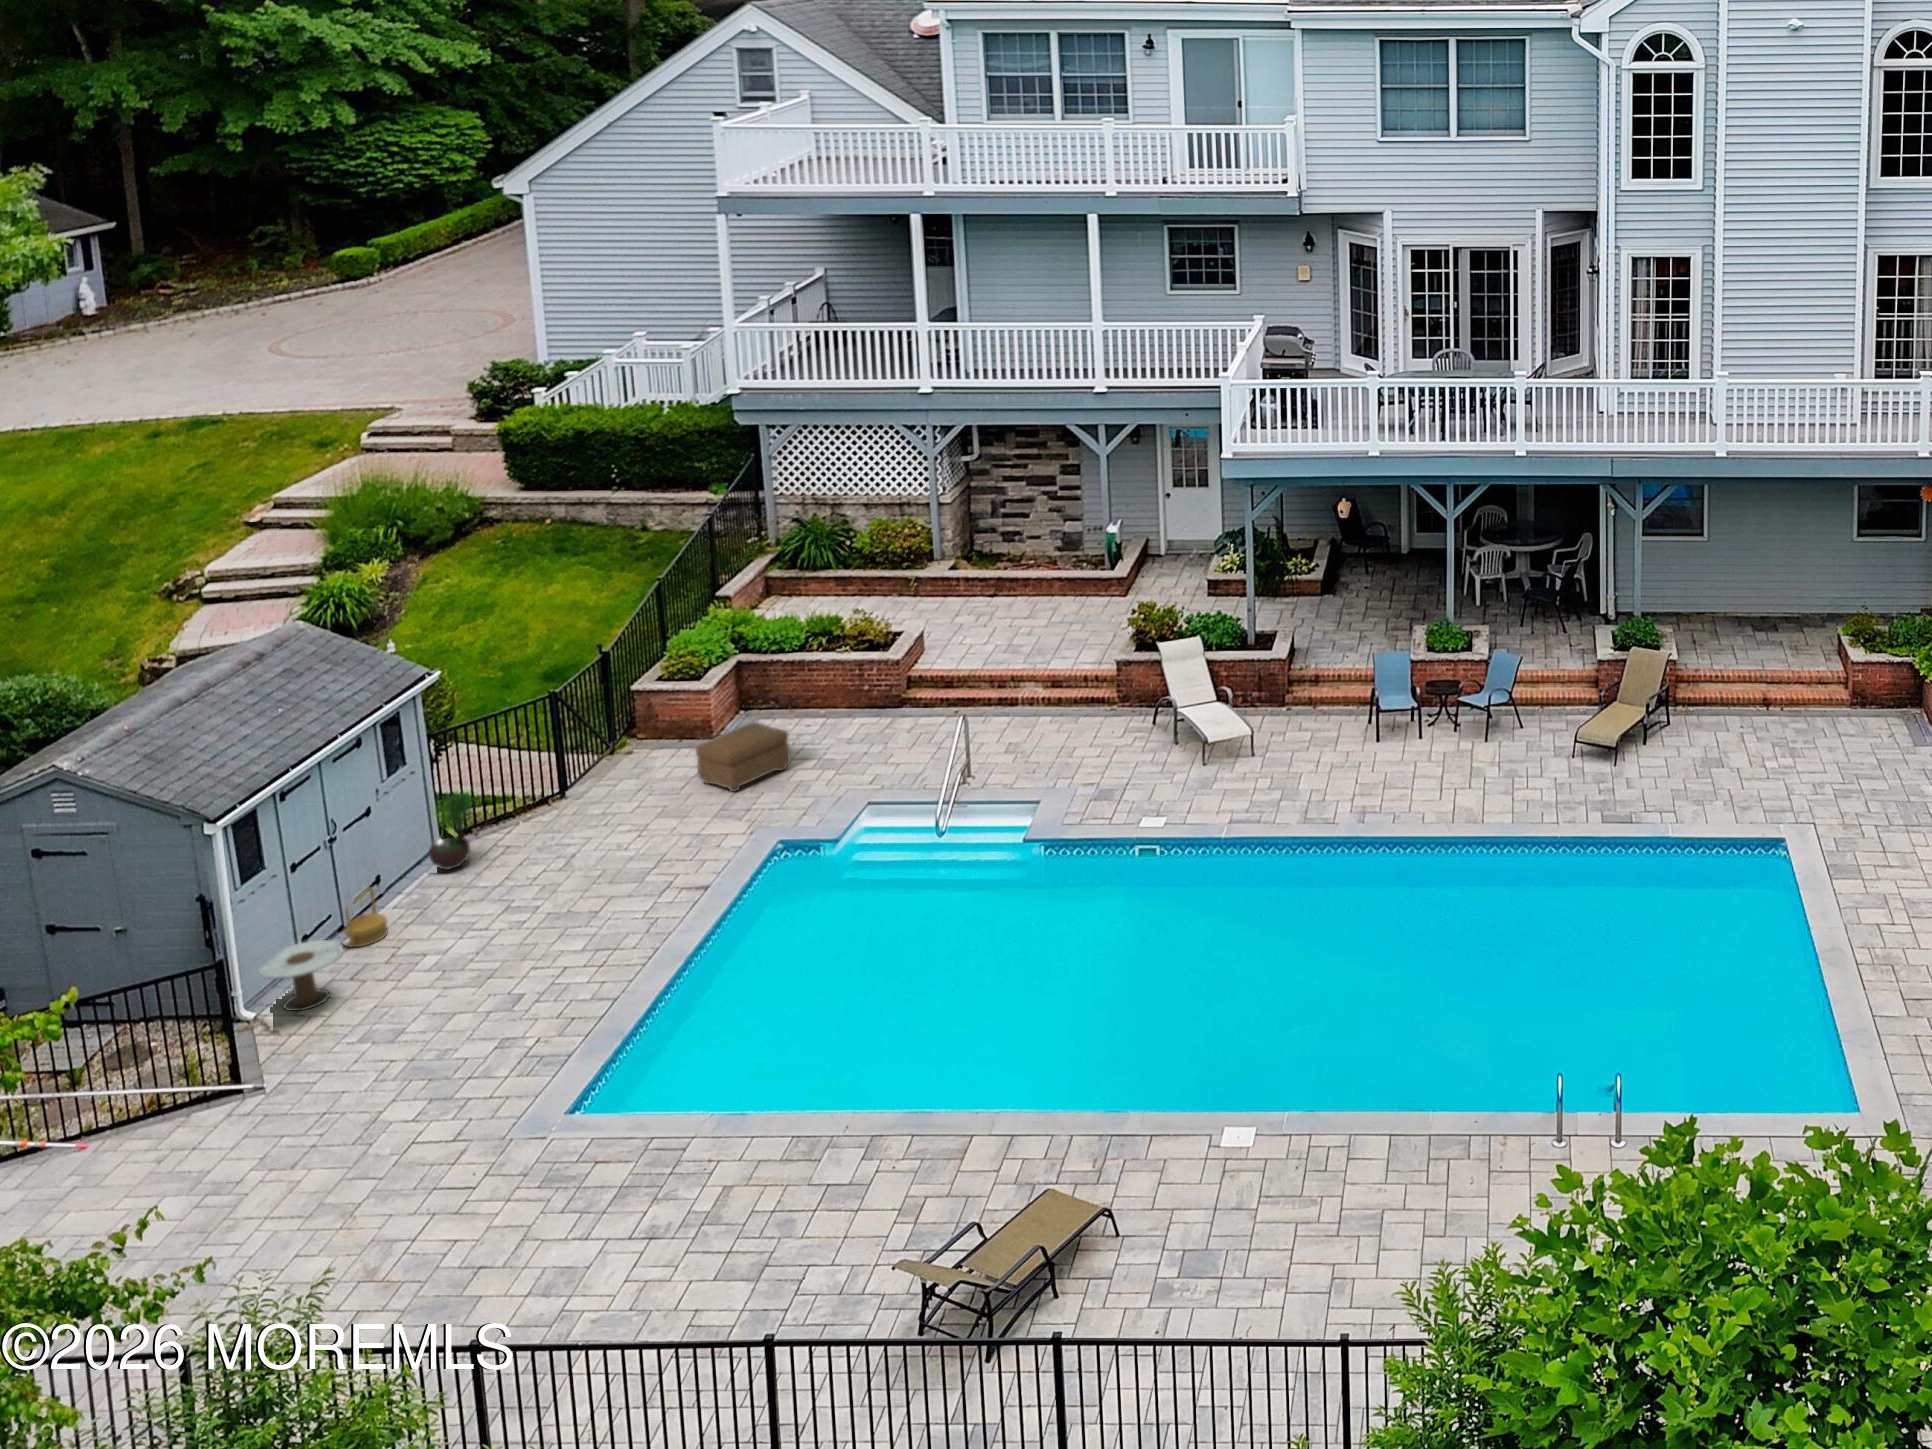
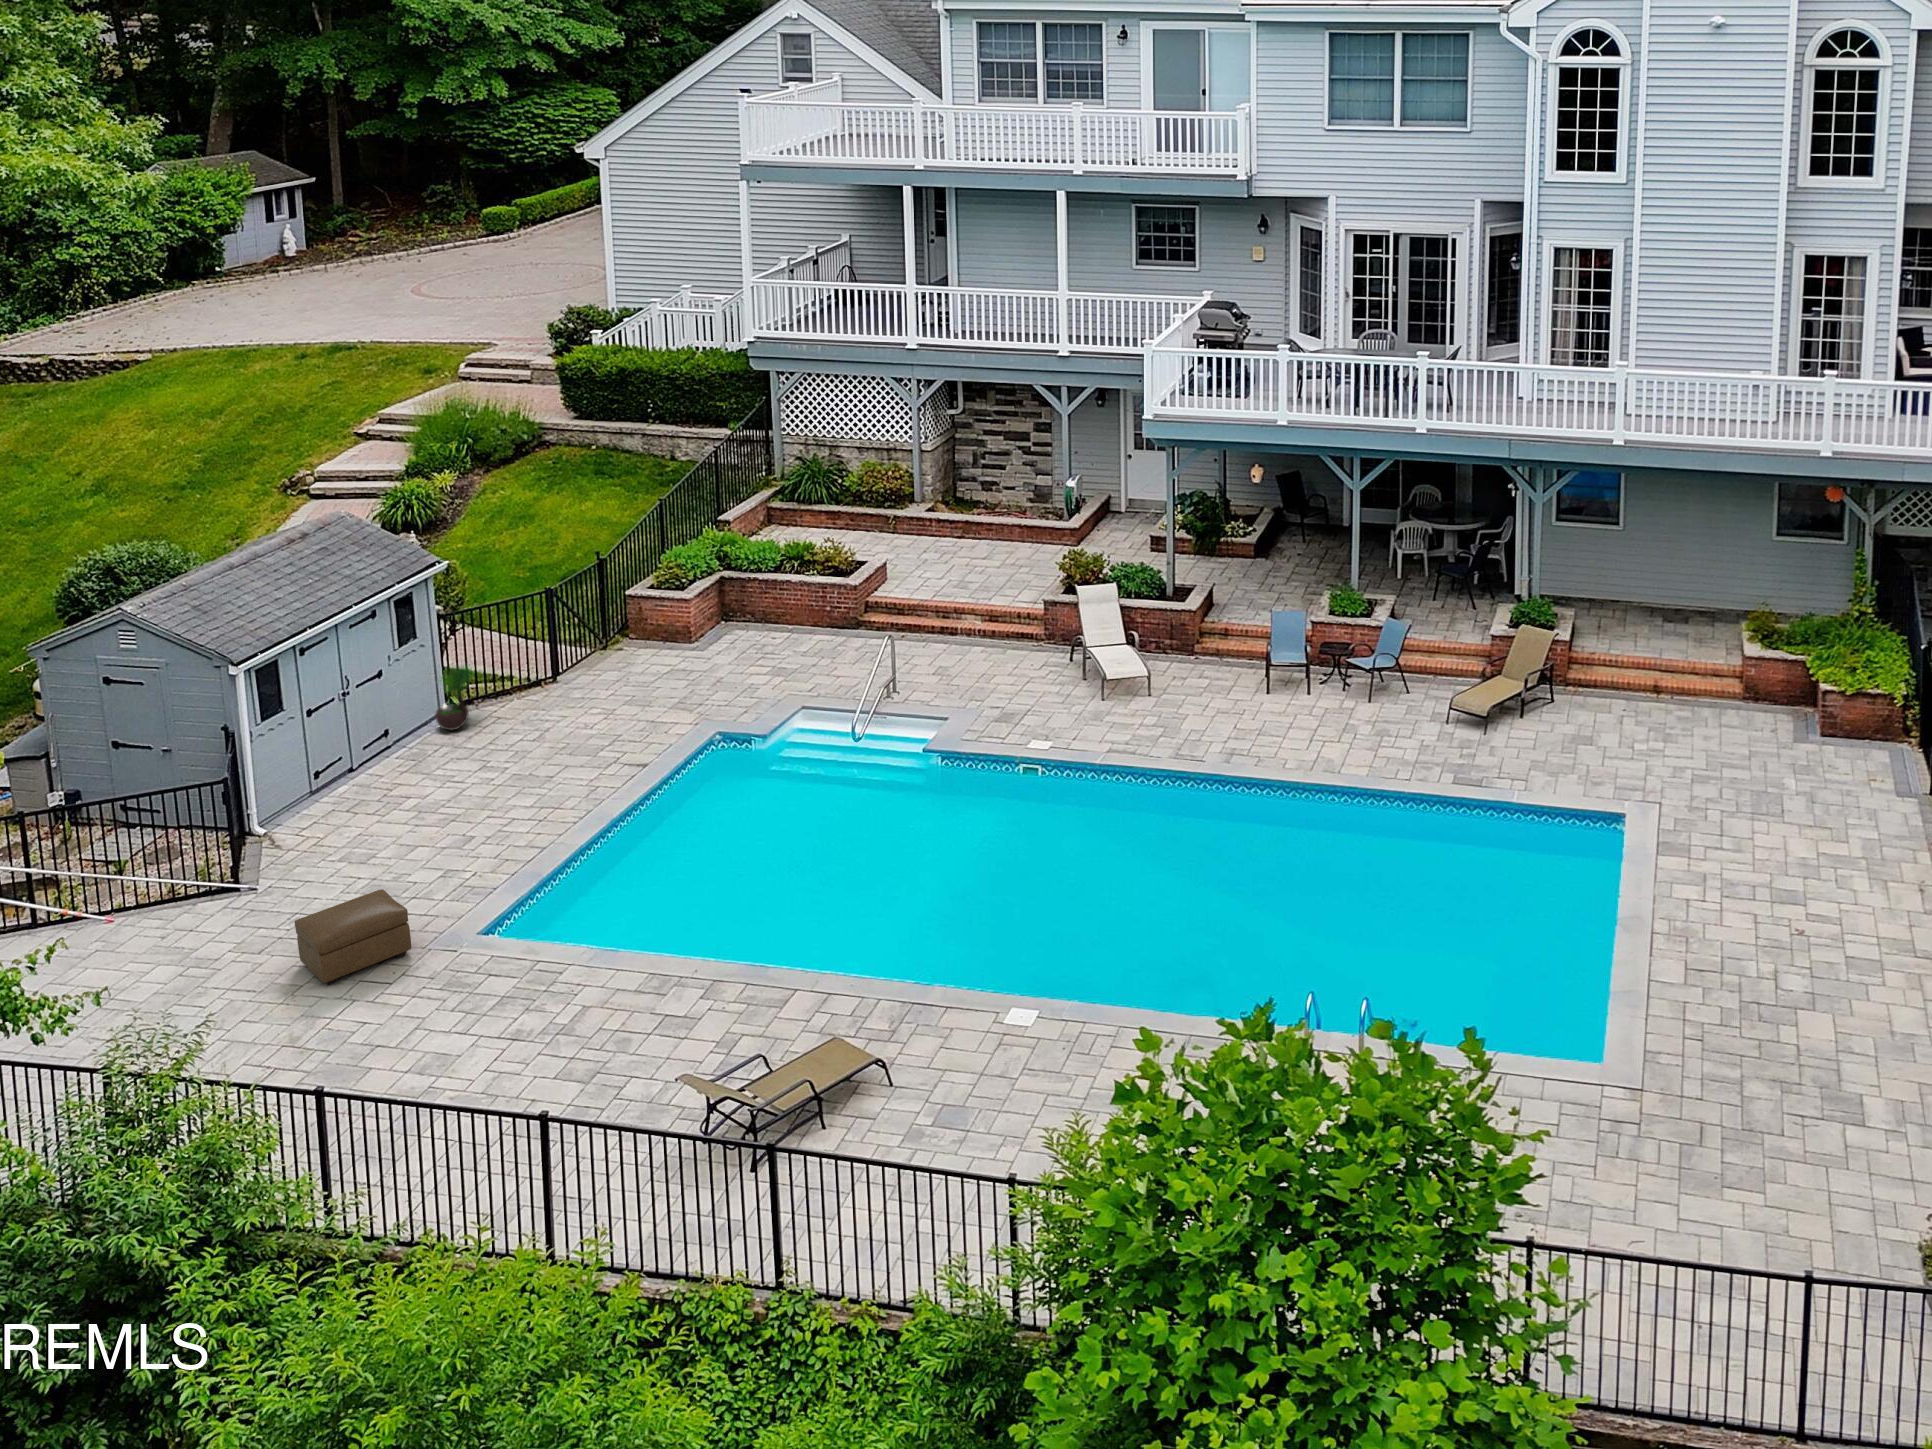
ottoman: present [696,722,791,792] -> present [294,889,411,985]
woven basket: present [344,888,387,947] -> none [349,738,388,787]
side table: present [259,940,343,1011] -> none [271,778,339,835]

